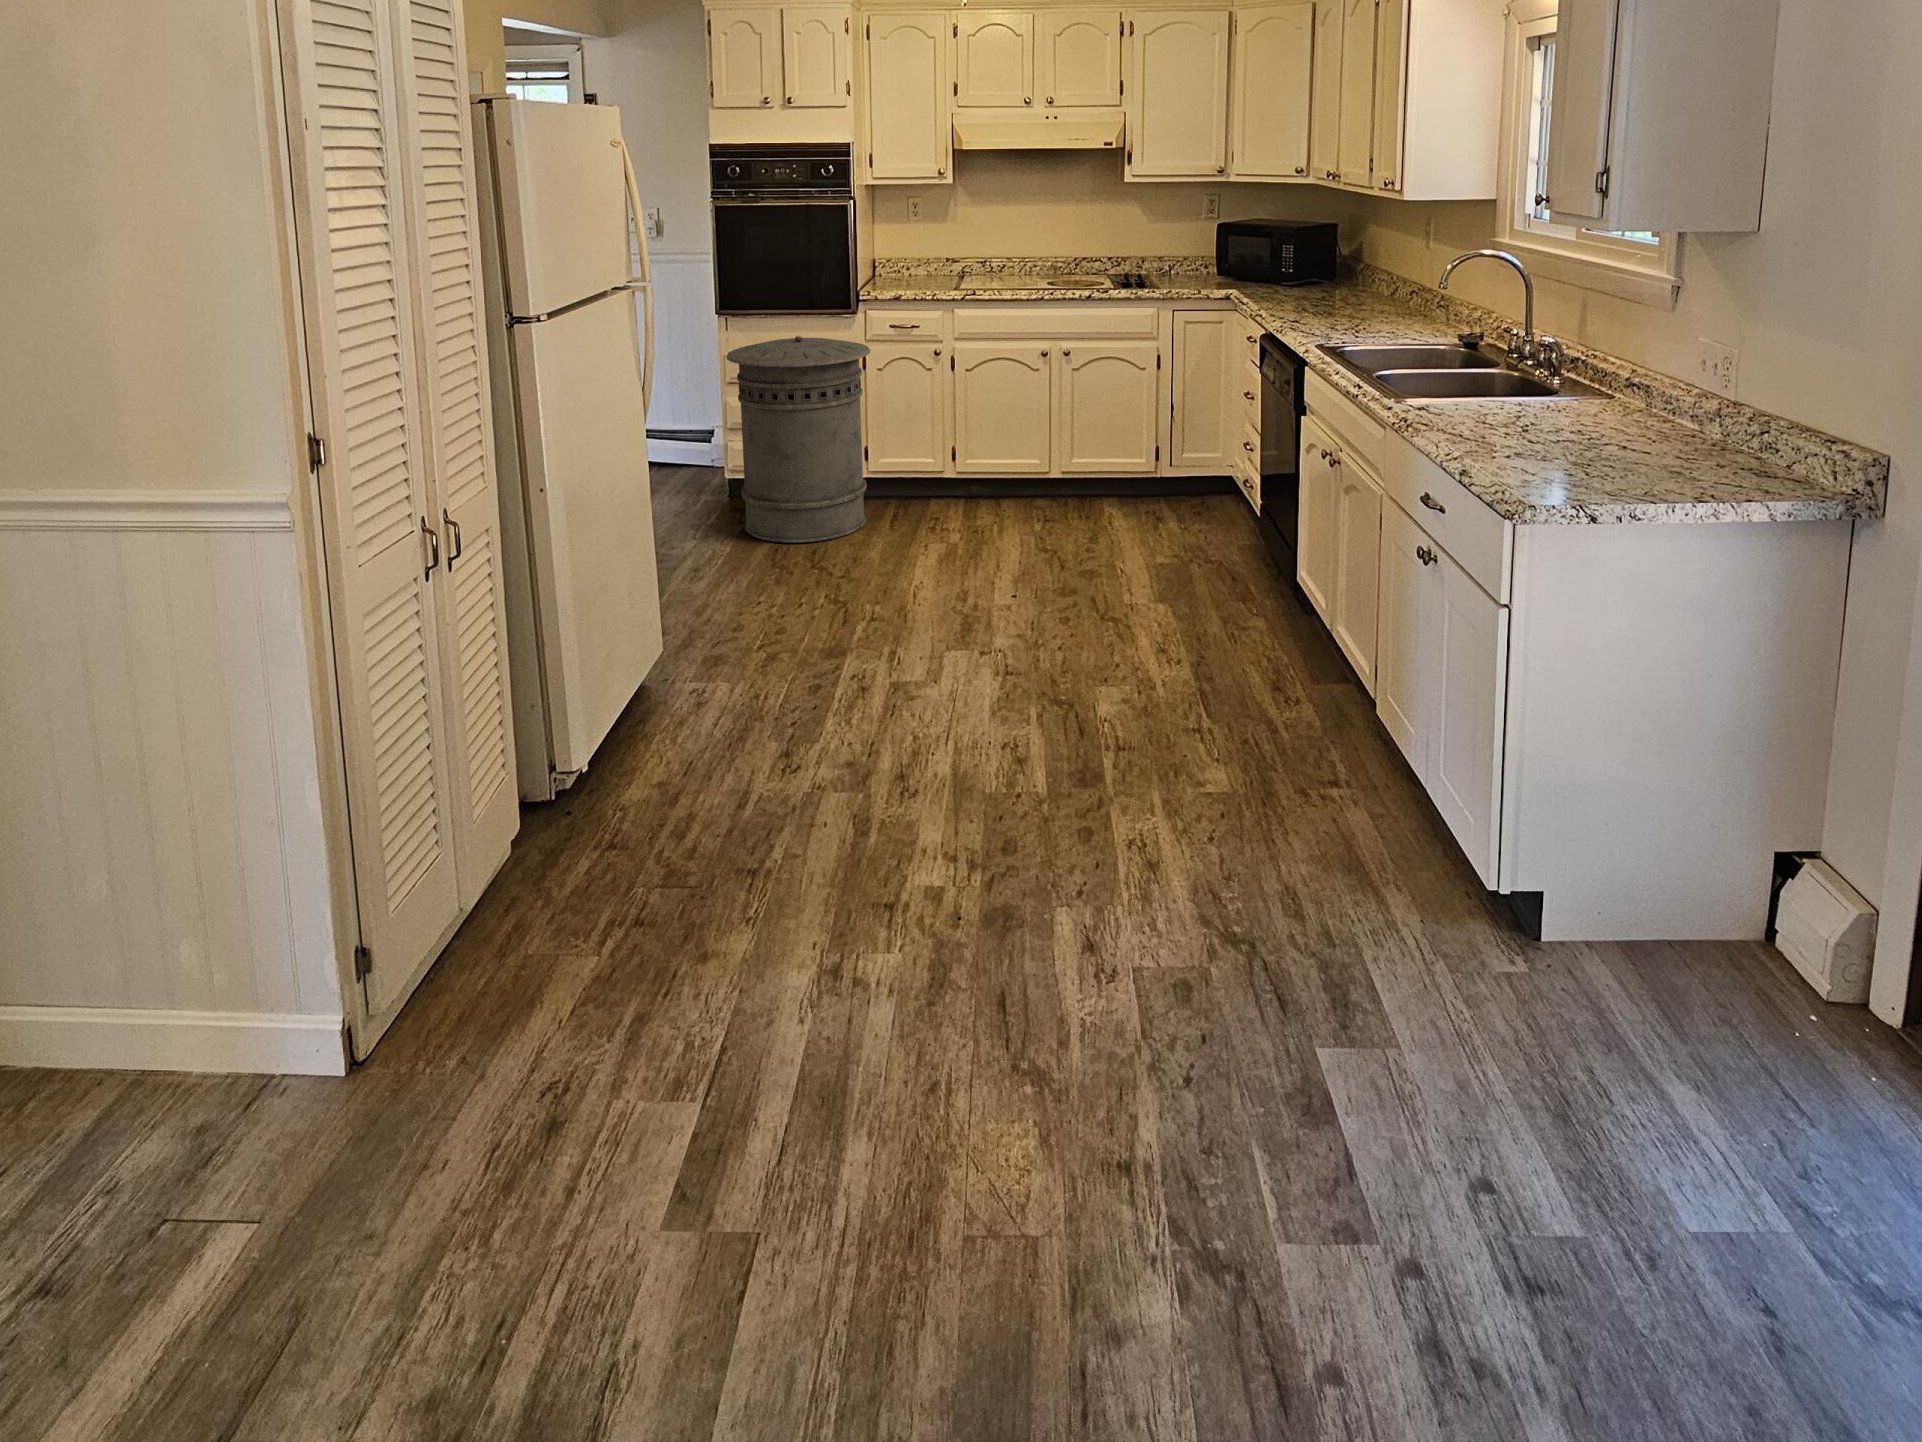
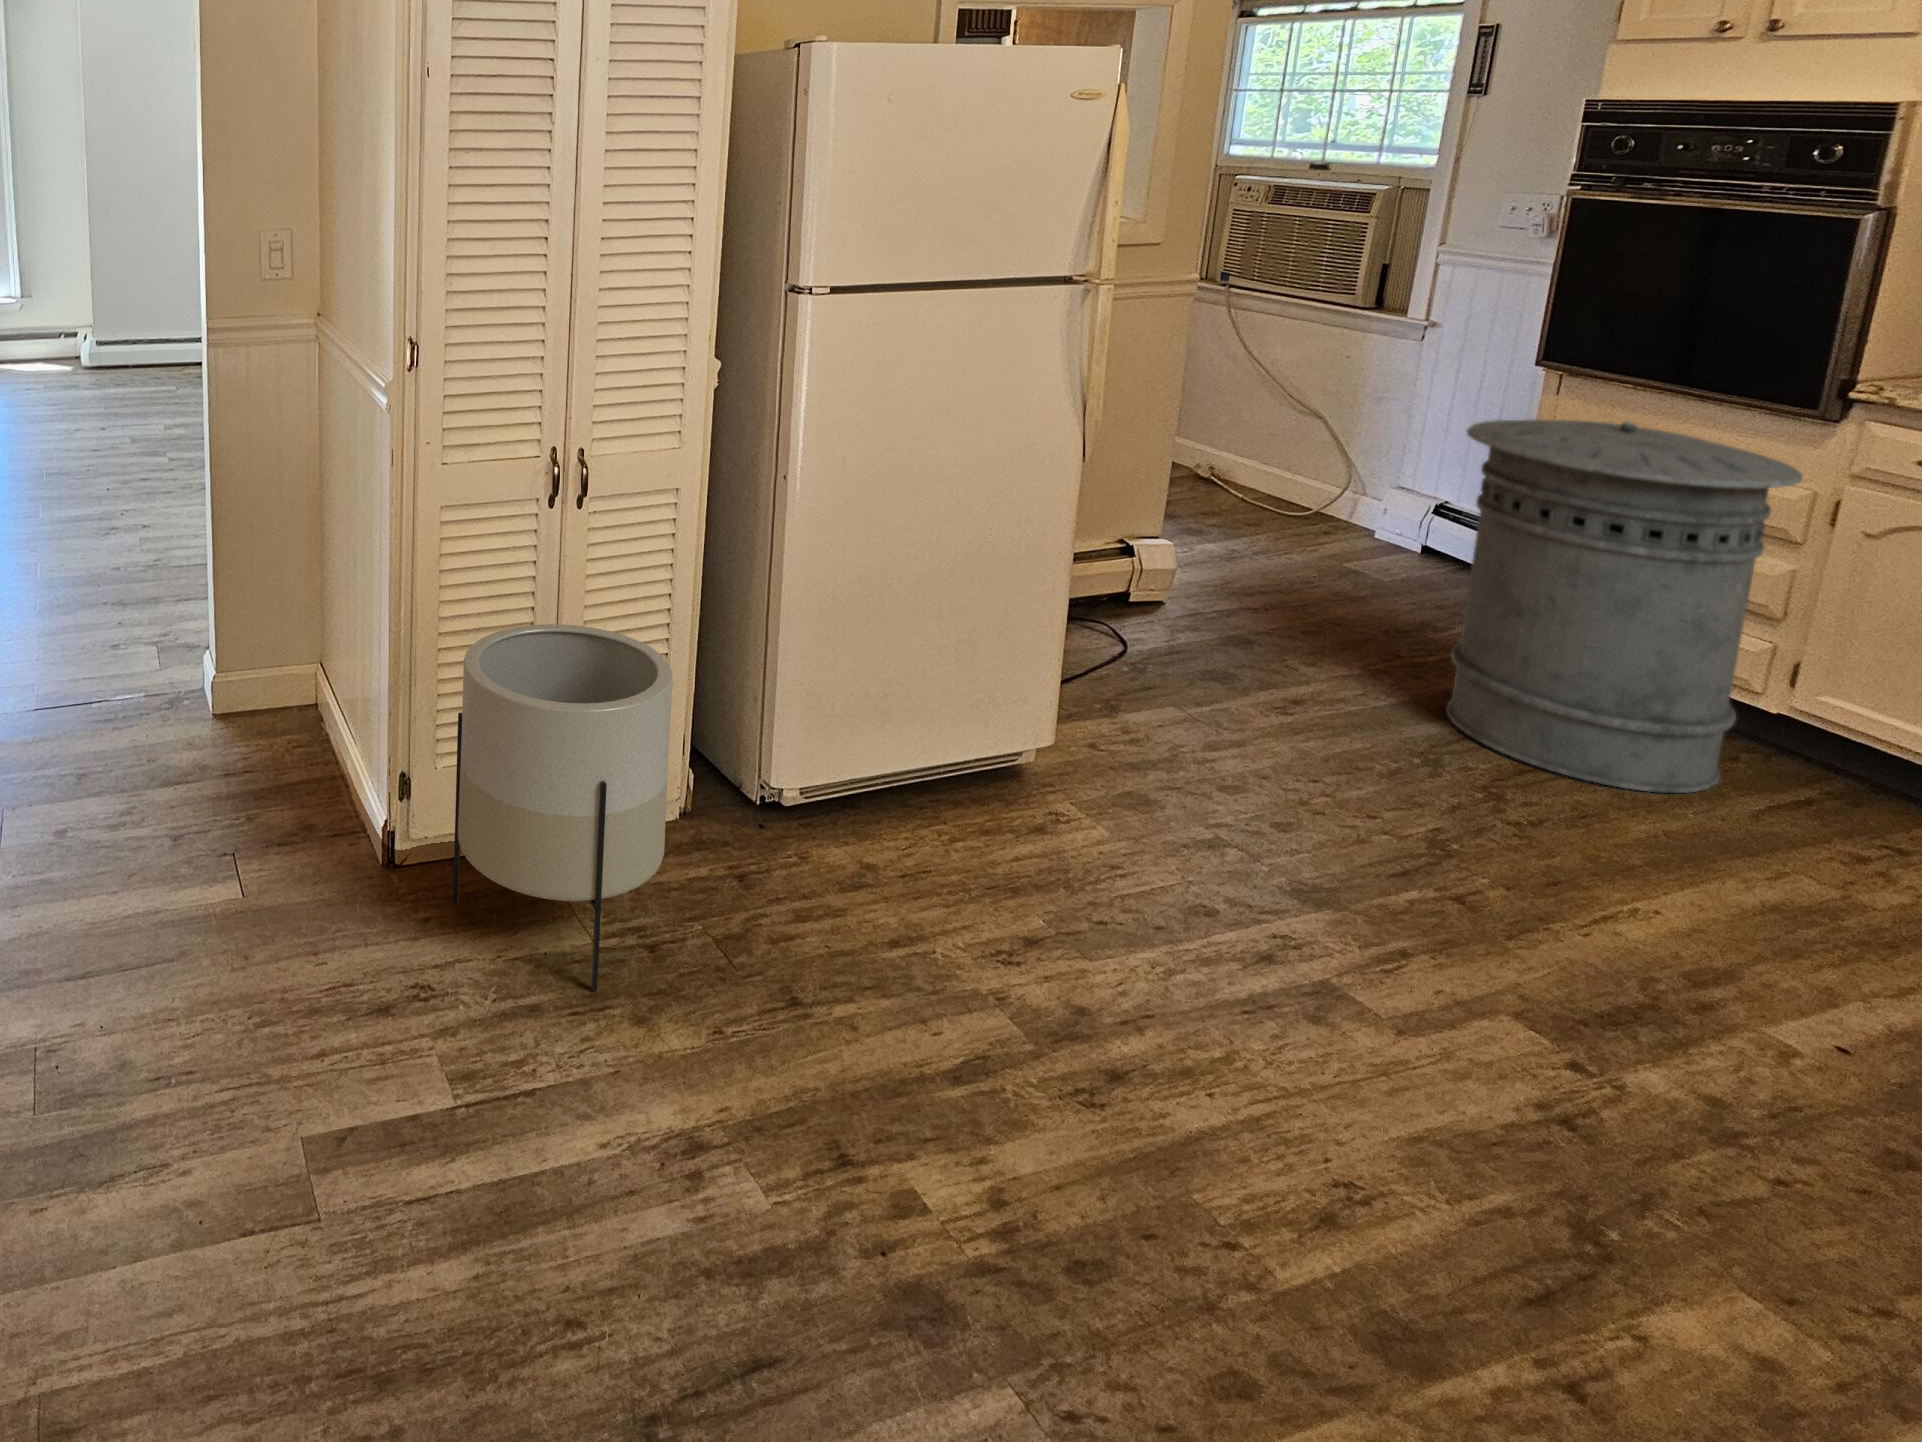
planter: none [431,683,655,1031] -> present [453,624,673,991]

